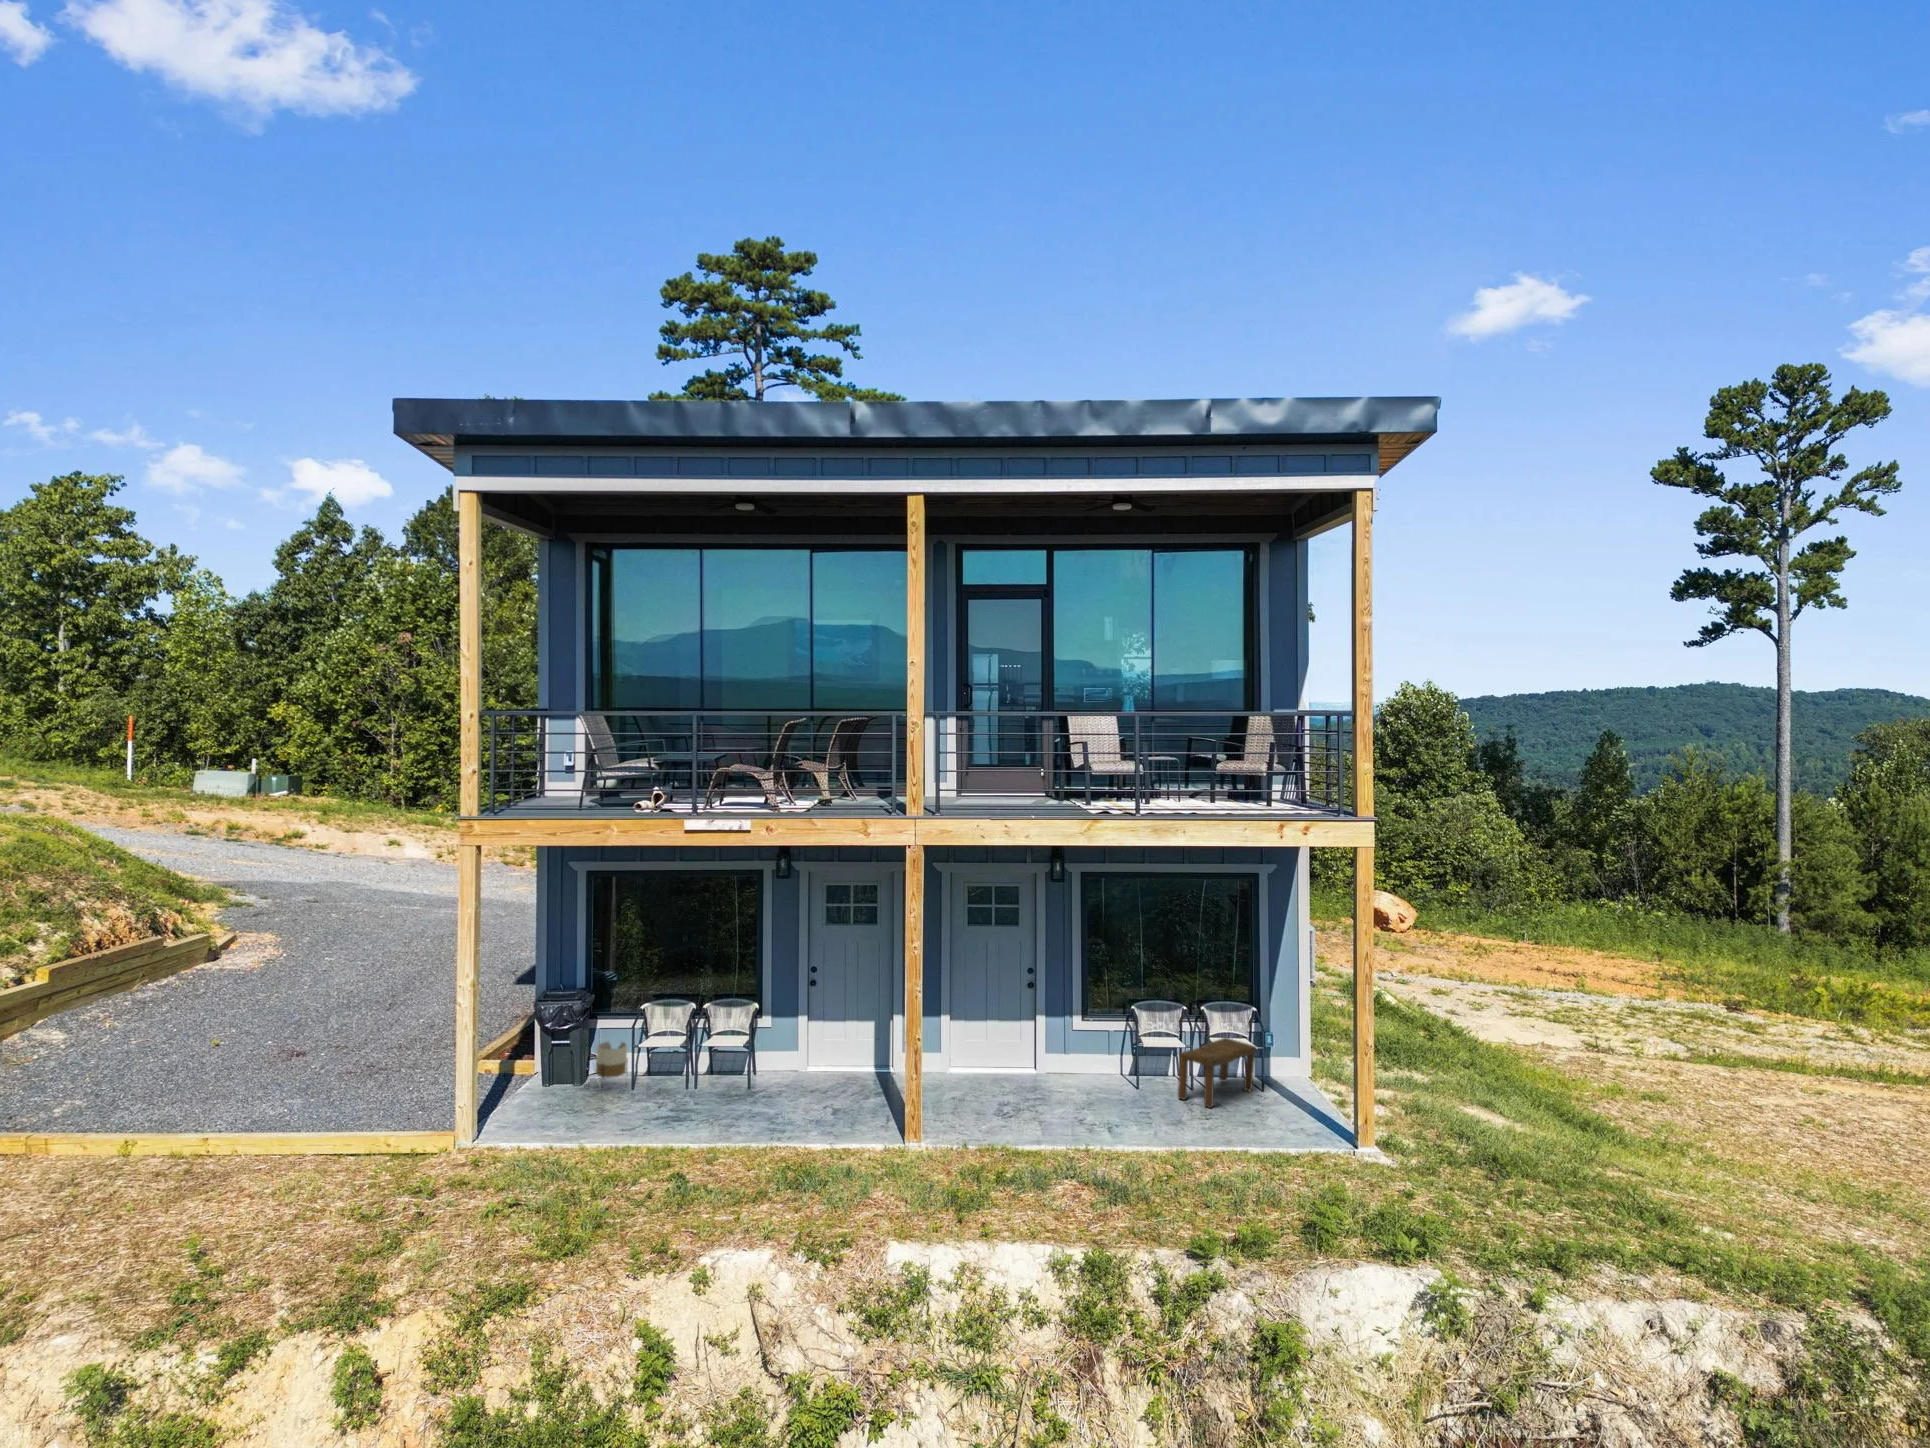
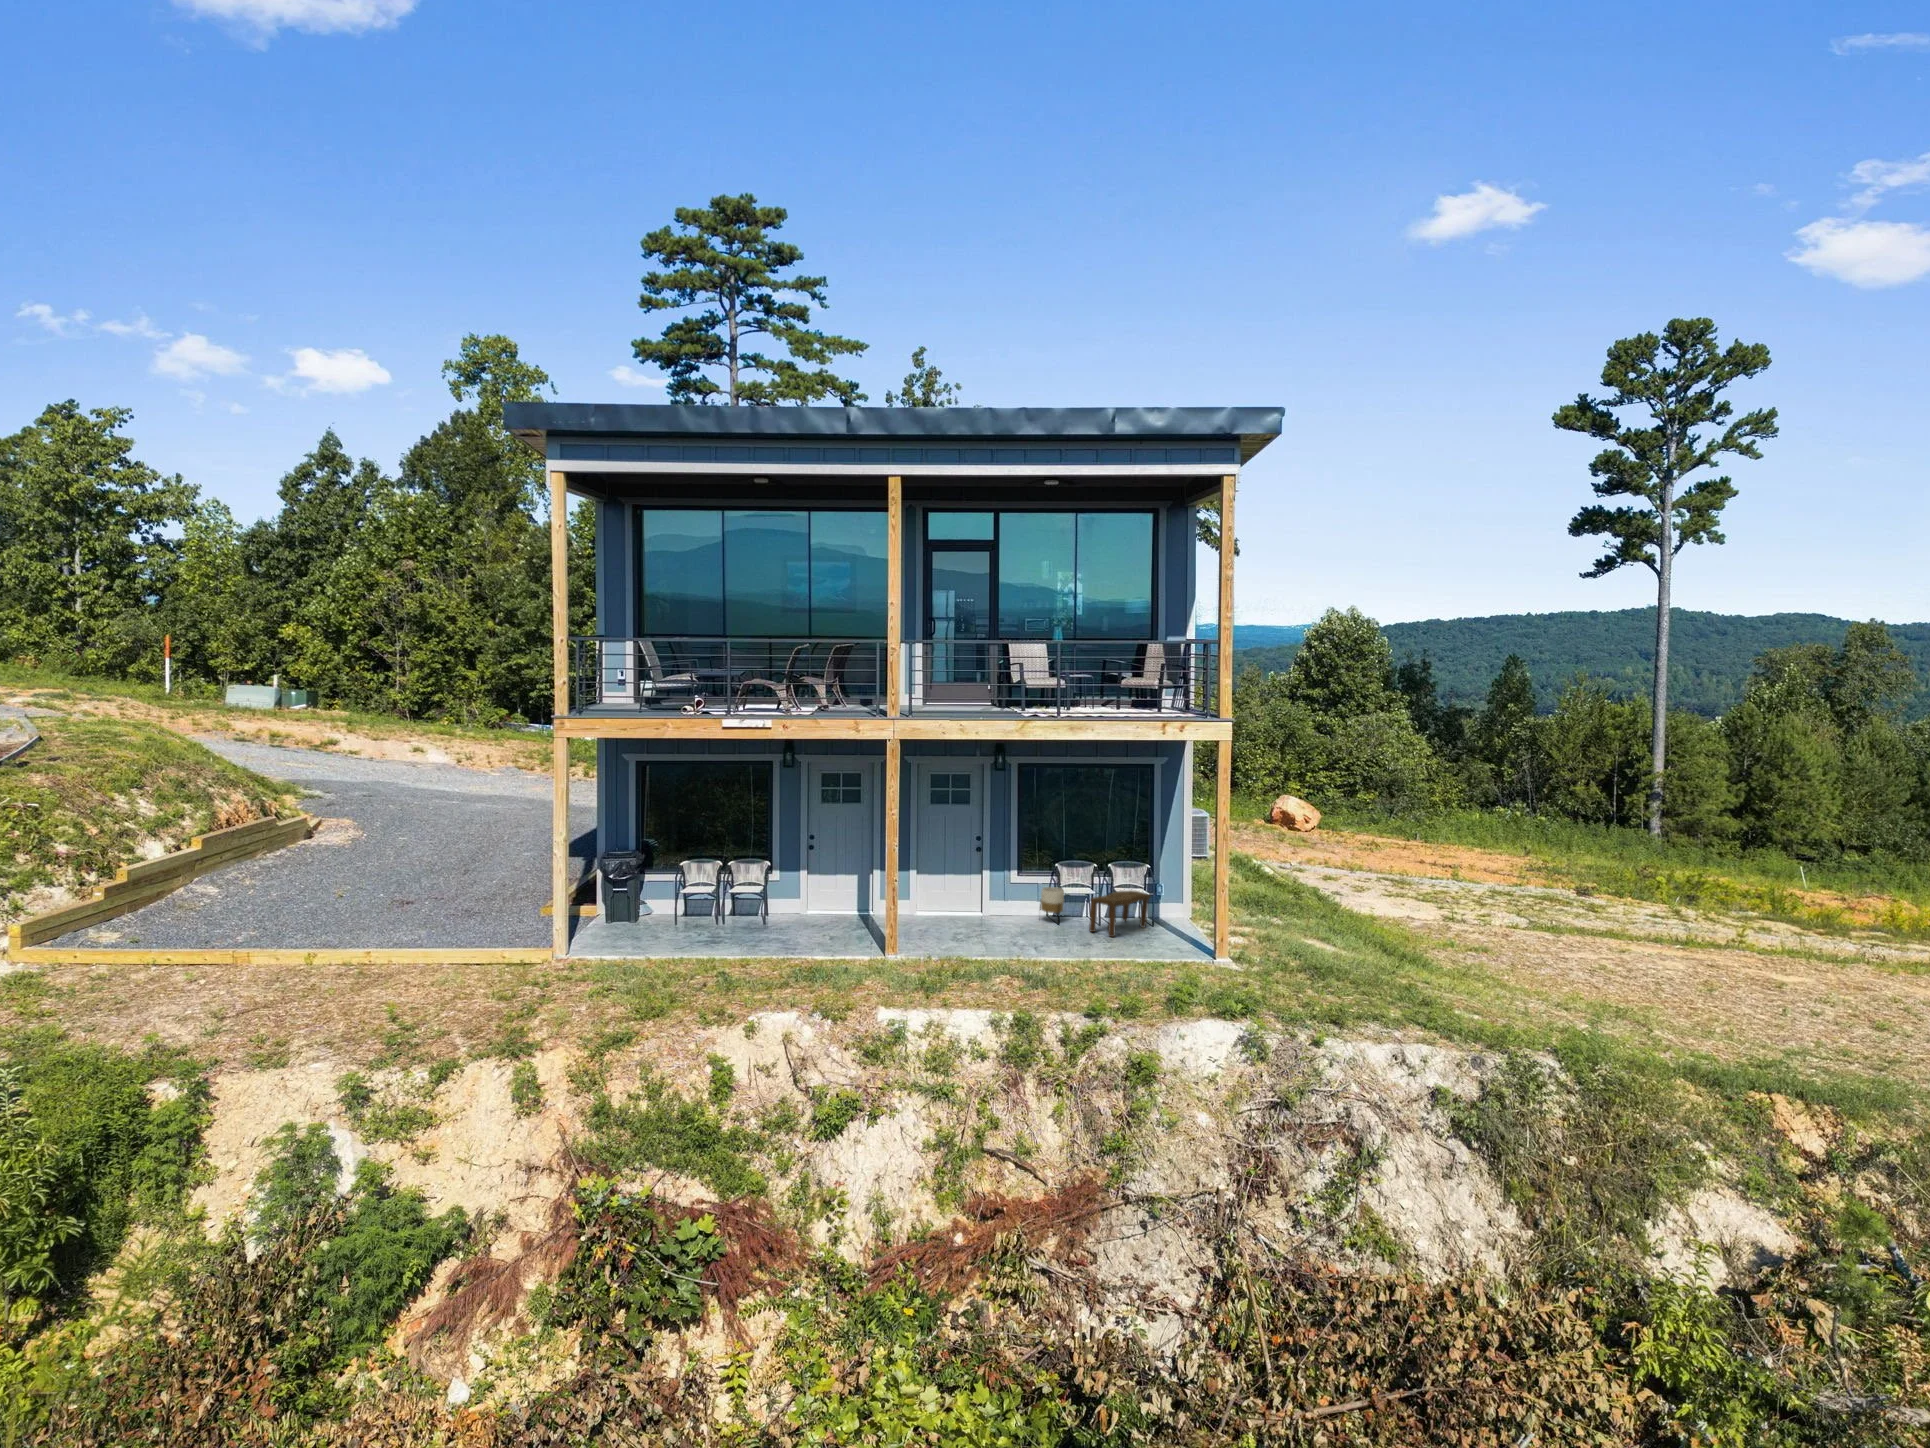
planter: present [596,1042,628,1087] -> present [1040,887,1064,914]

